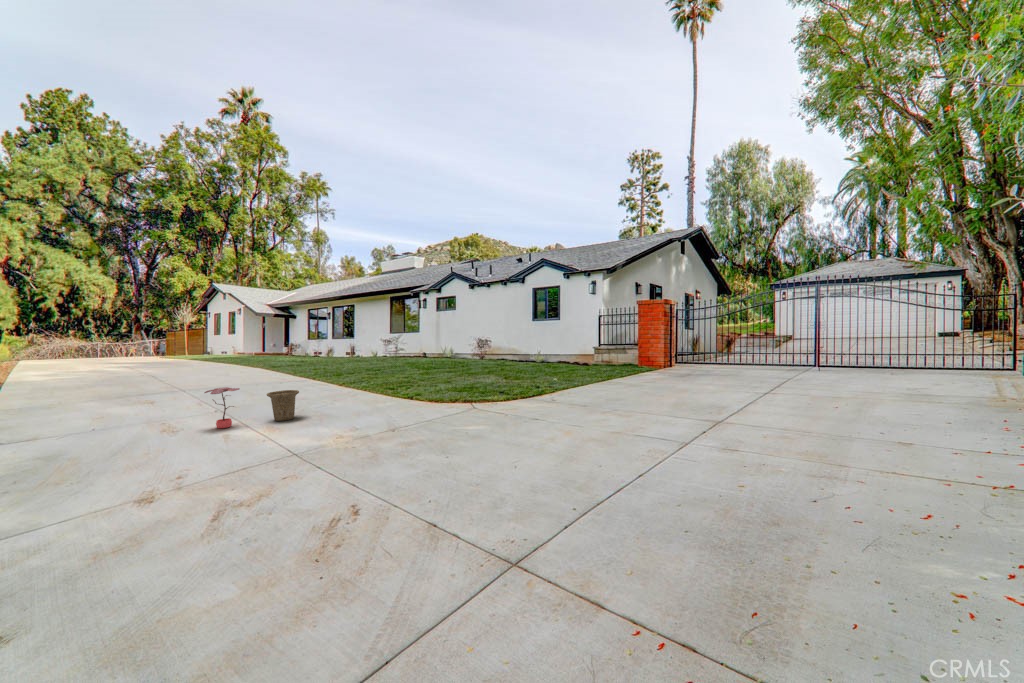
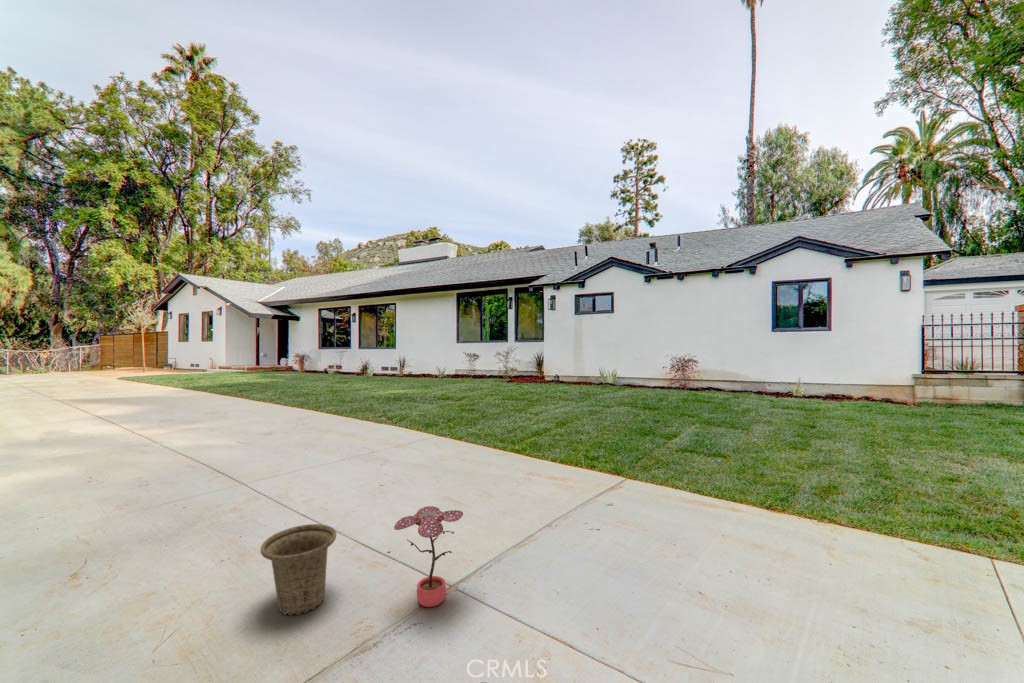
basket: present [267,390,299,421] -> present [261,524,336,615]

